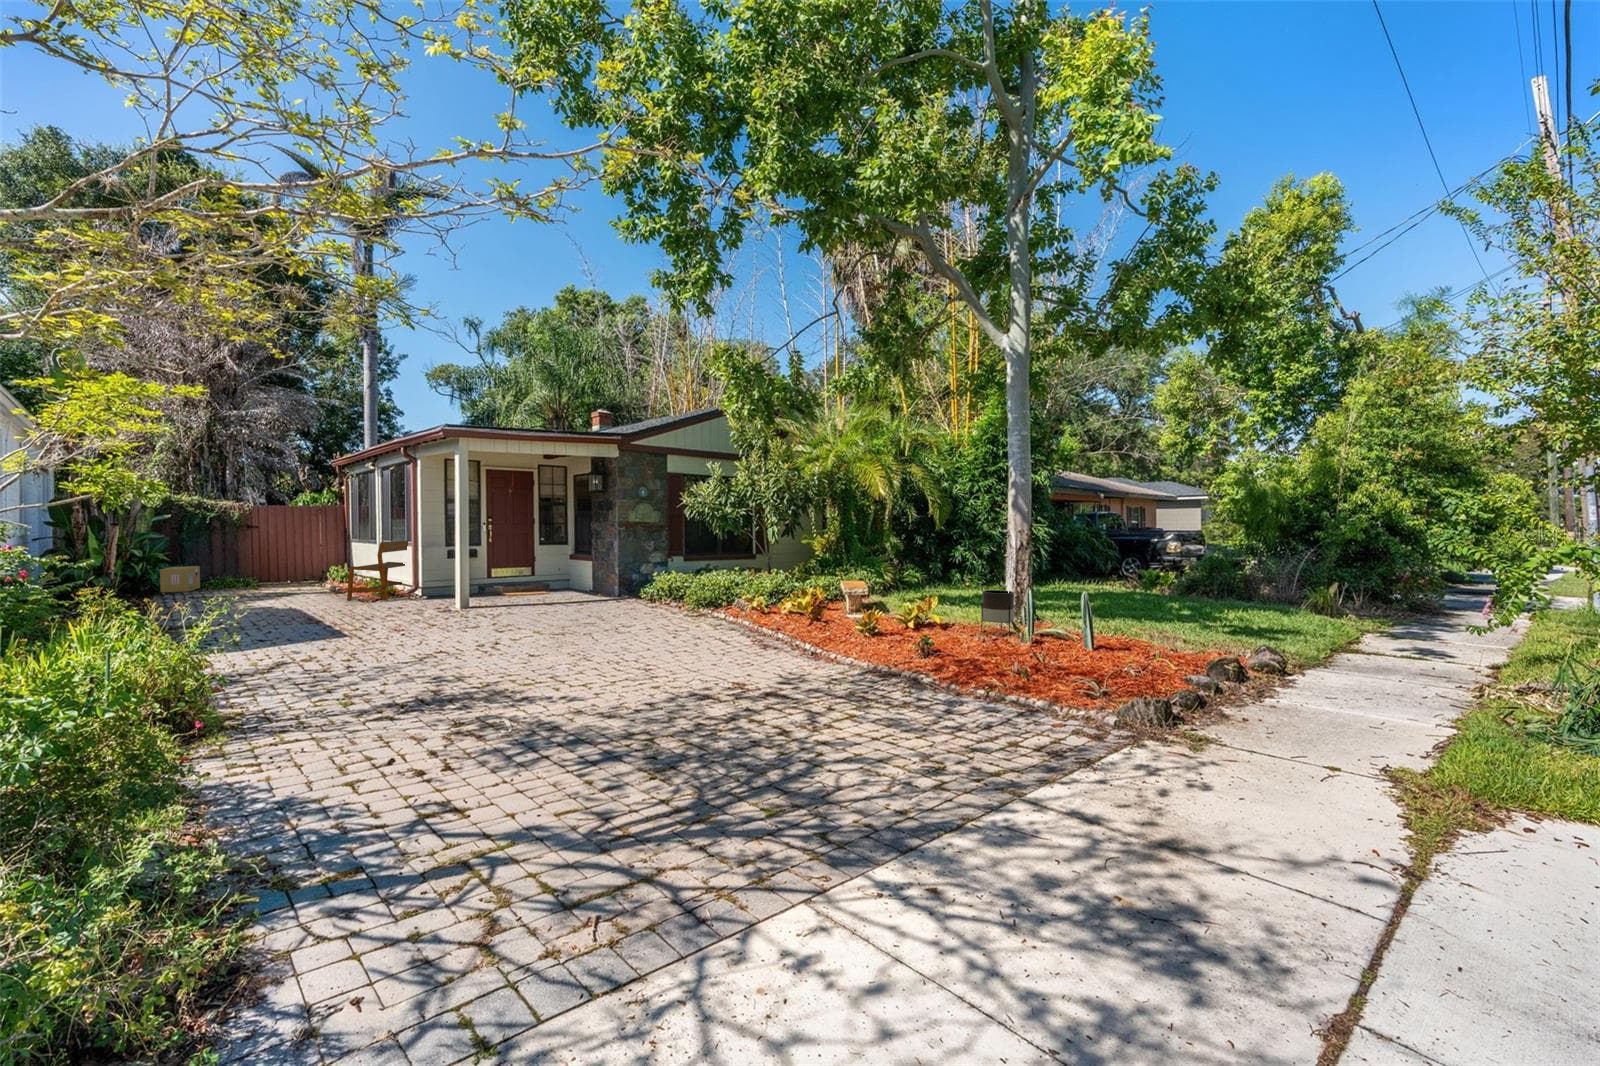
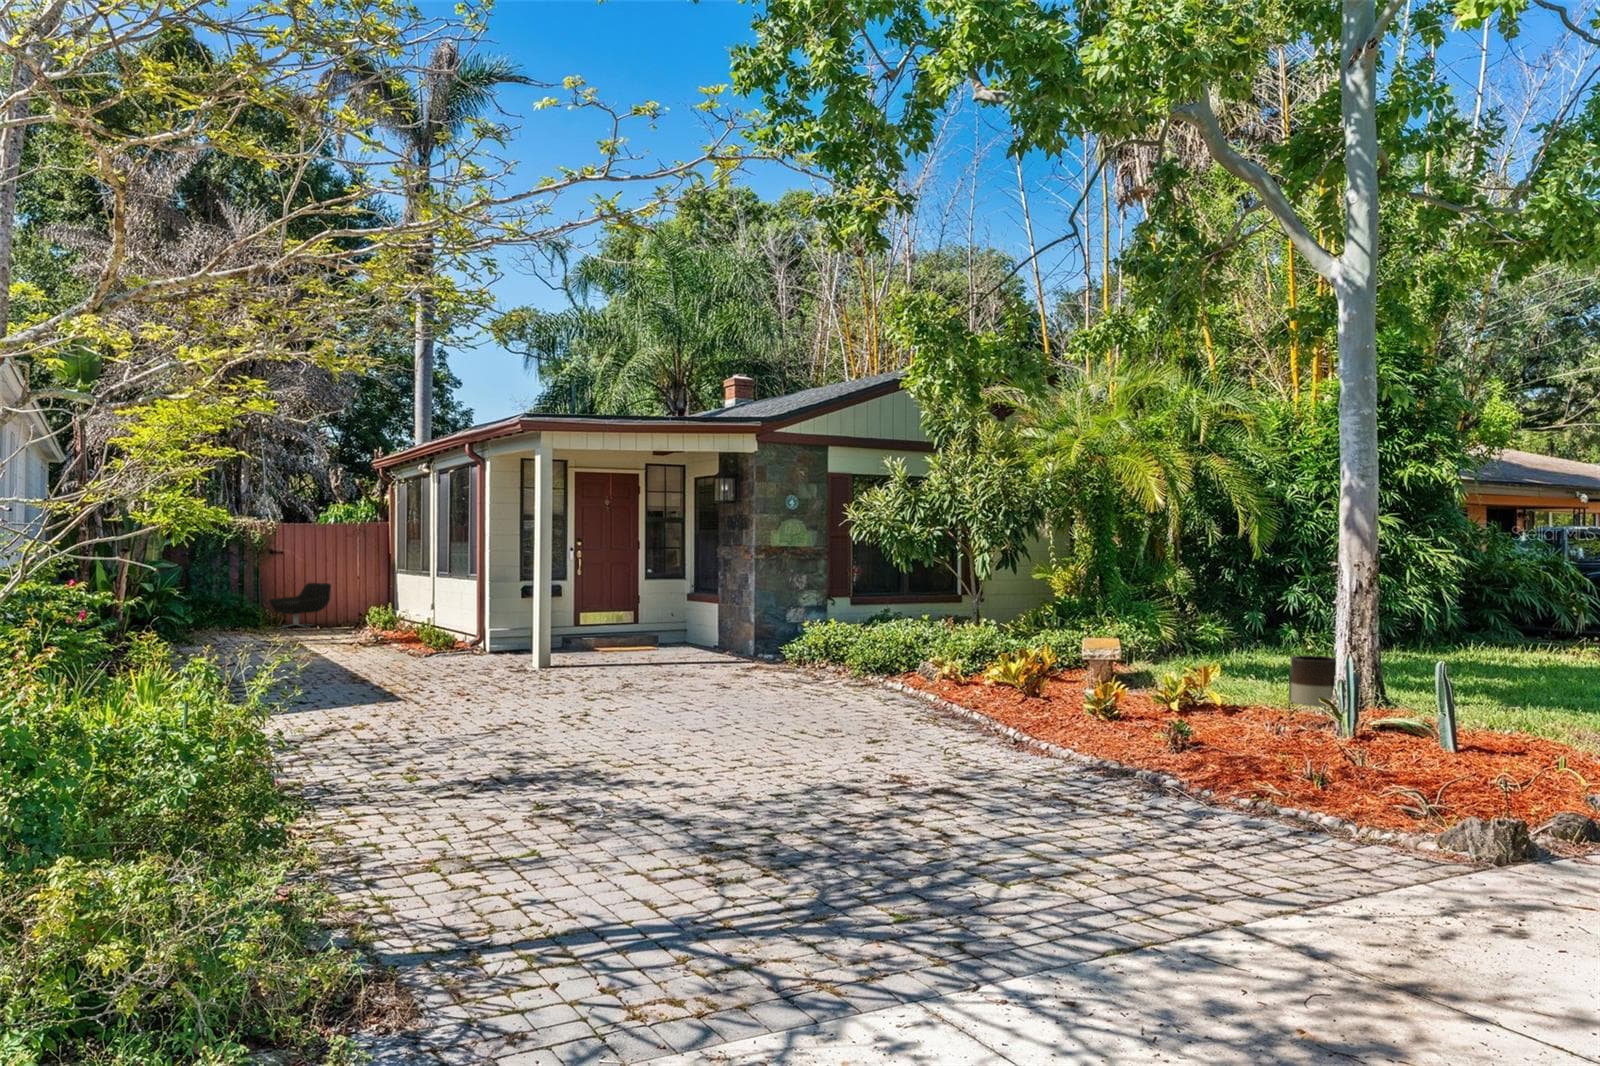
bench: present [347,541,408,600] -> none [395,571,481,655]
lounge chair: none [246,549,298,583] -> present [269,583,331,627]
cardboard box: present [160,566,200,592] -> none [174,605,217,639]

